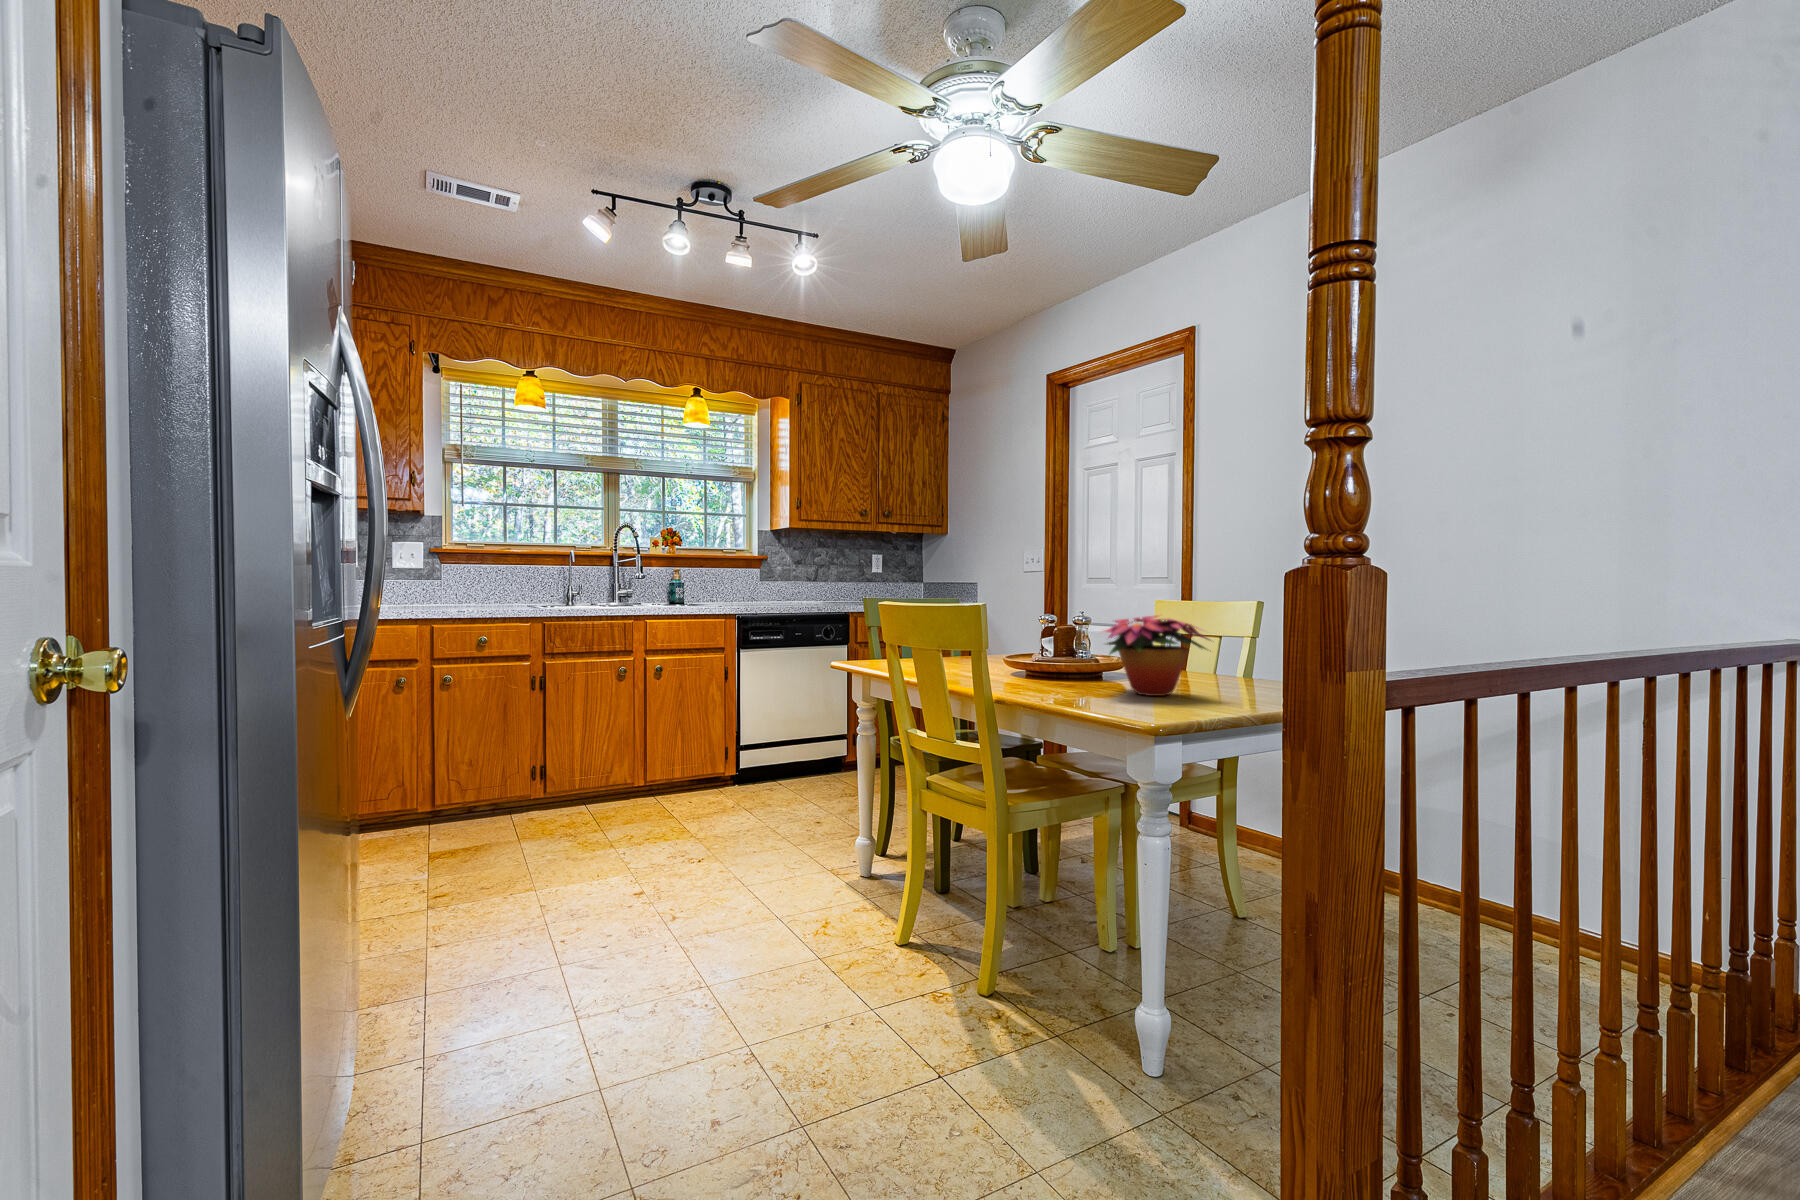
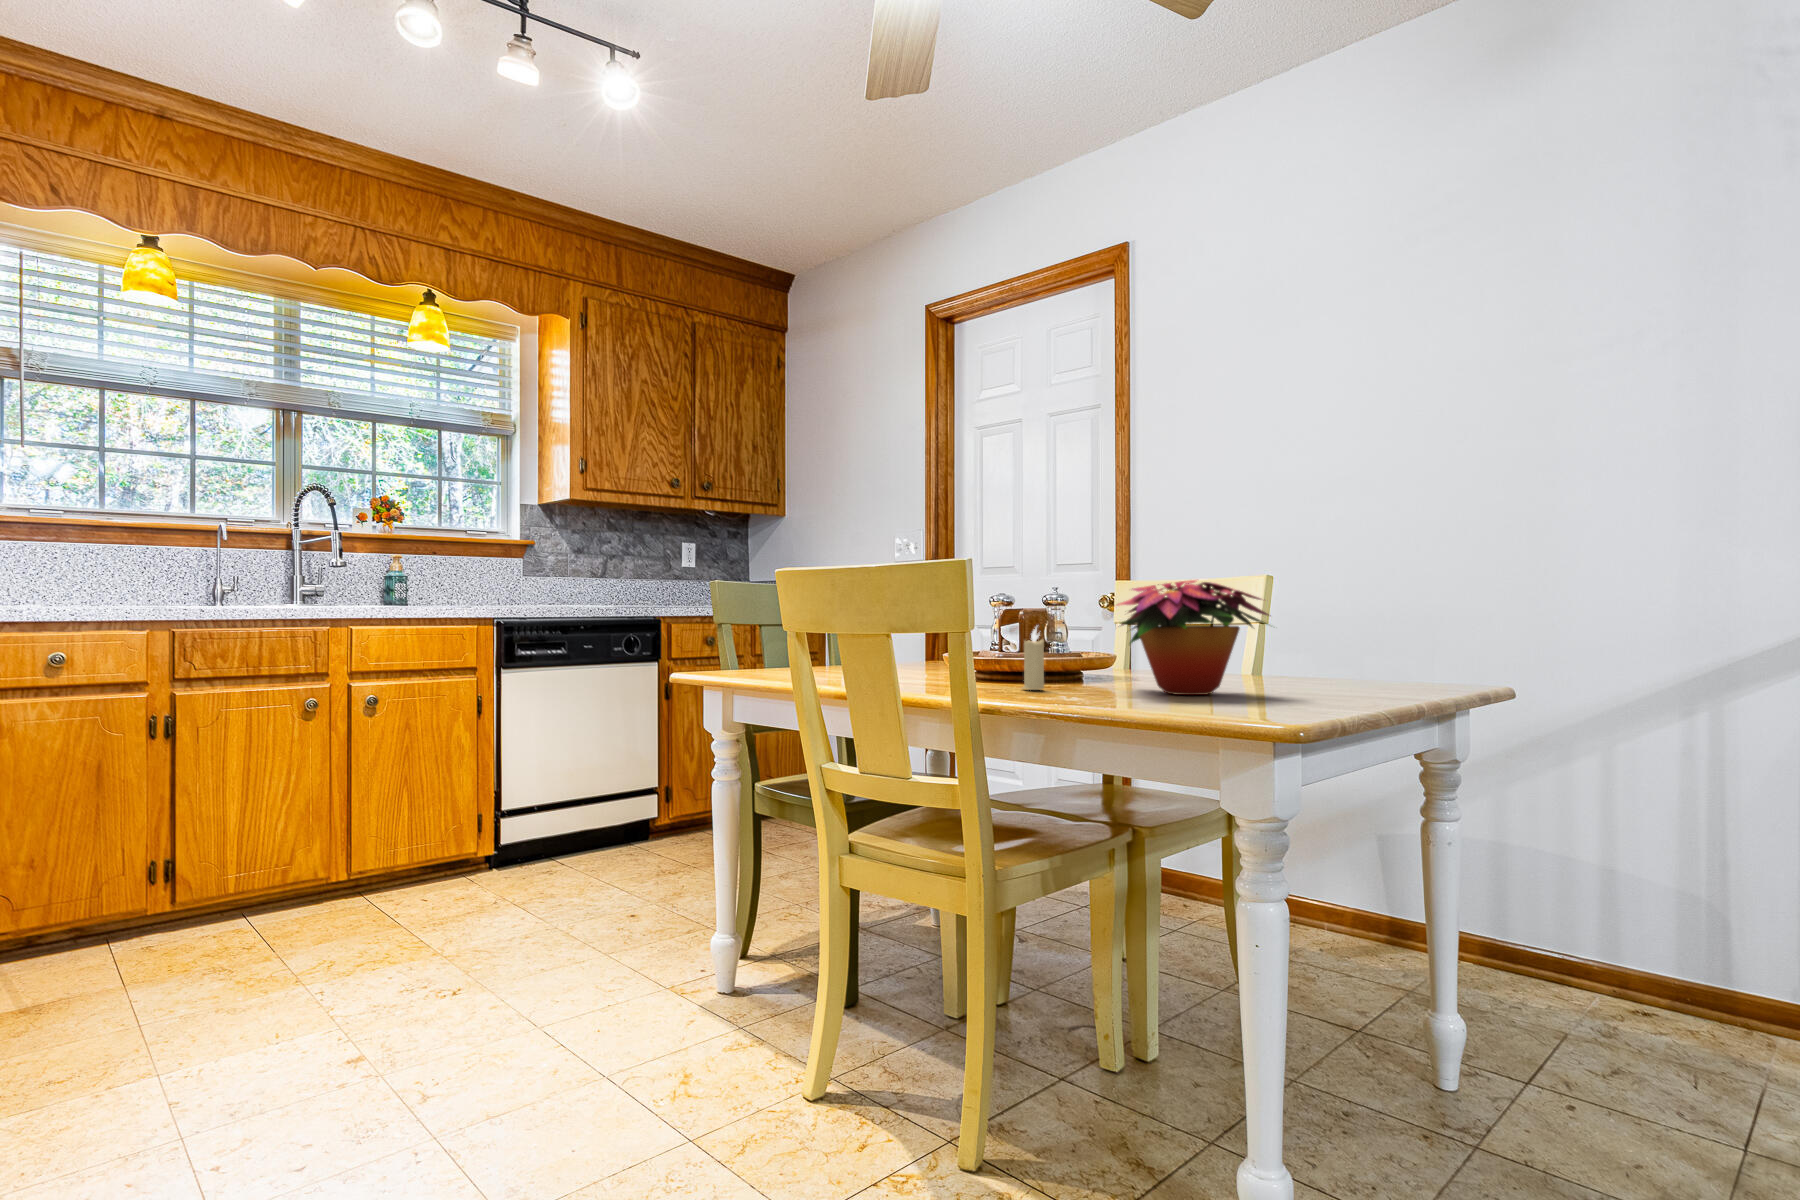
candle: none [1040,643,1056,687] -> present [1022,627,1044,690]

